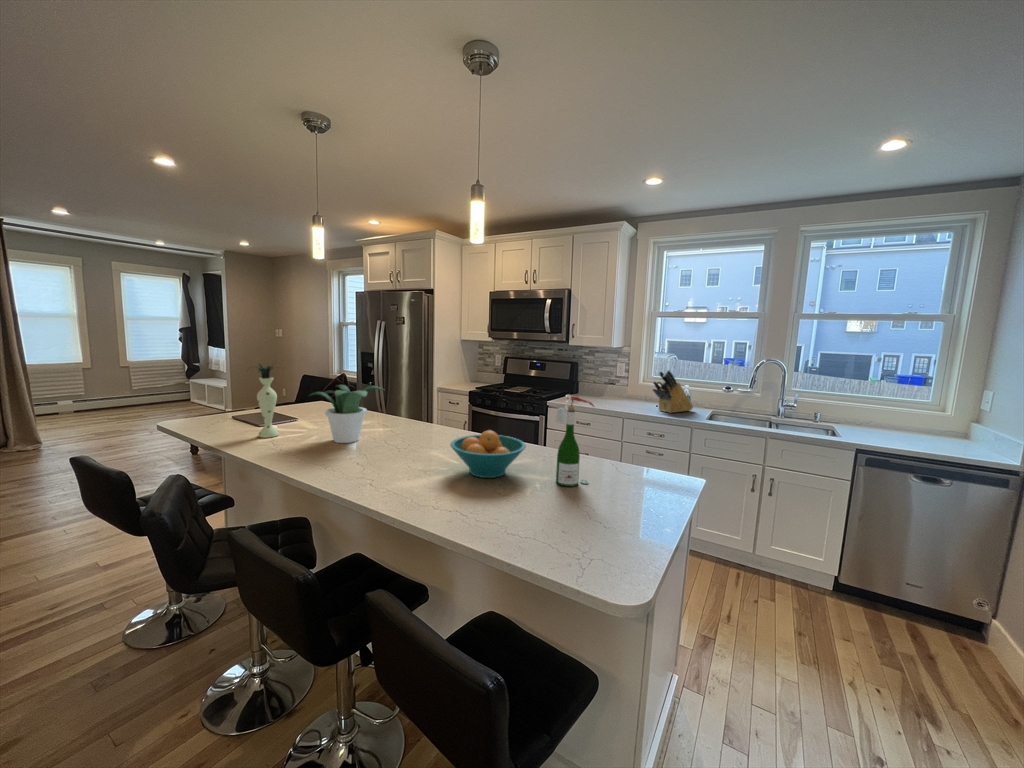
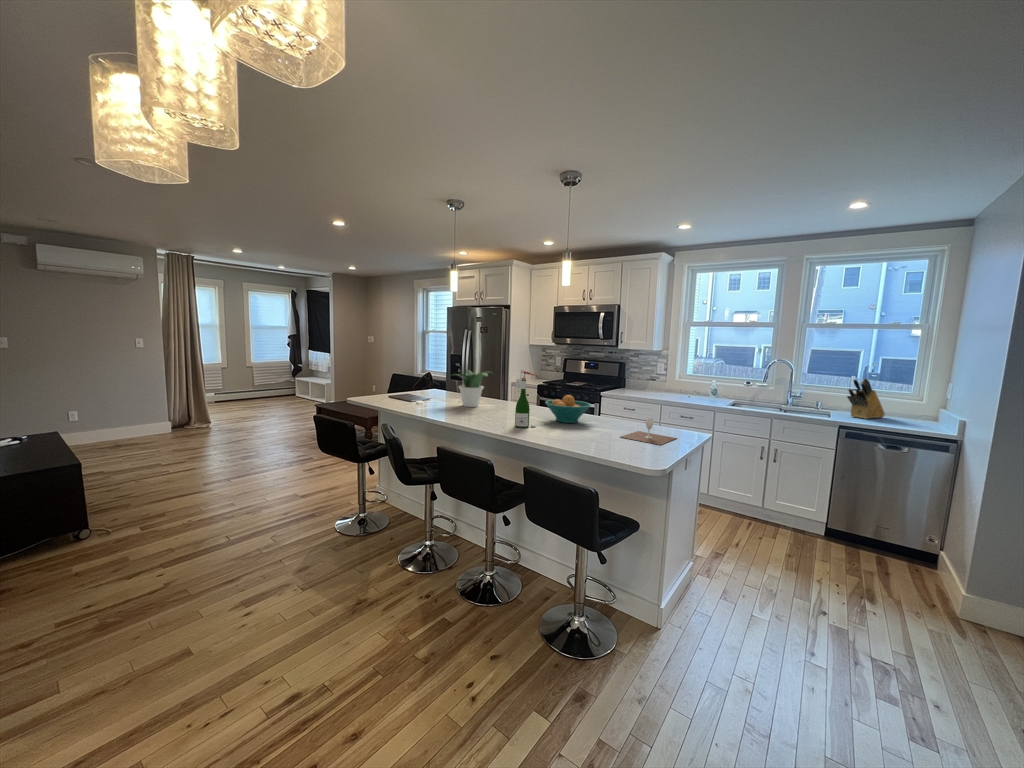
vase: present [256,364,278,438] -> none [410,355,432,403]
knife block: present [653,370,693,413] -> present [847,378,885,419]
wine bottle: present [556,394,594,487] -> present [515,370,538,428]
wine glass: none [572,482,671,543] -> present [621,418,677,445]

